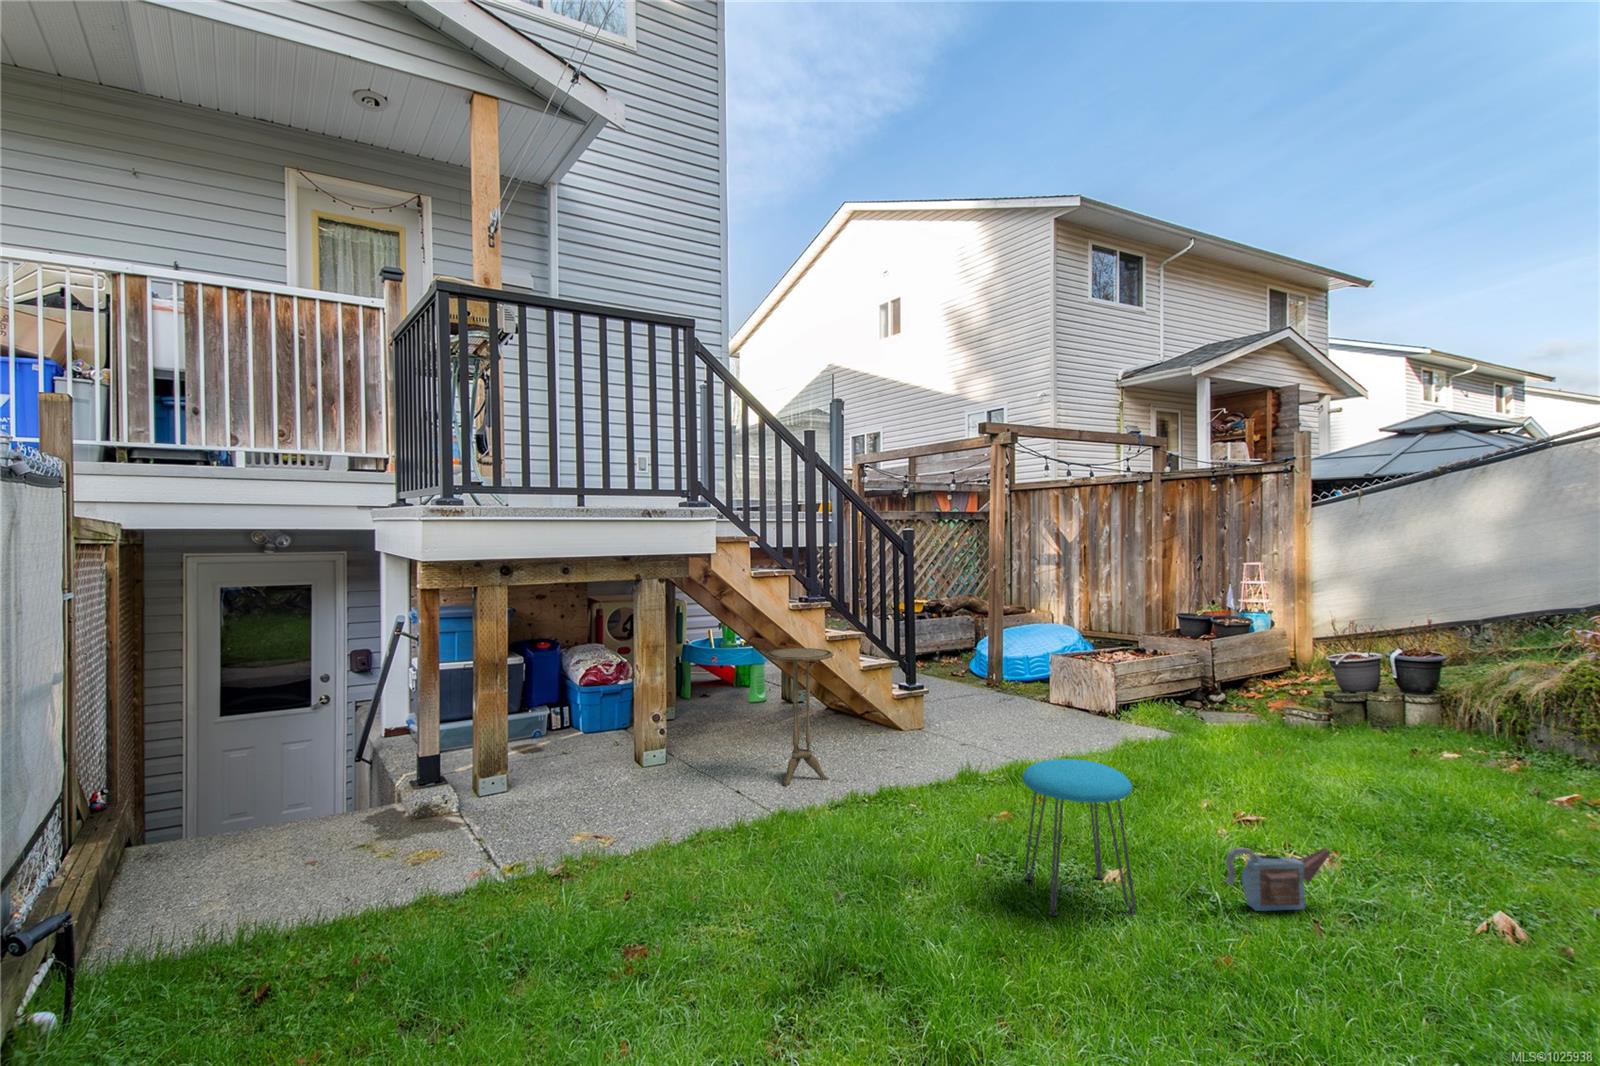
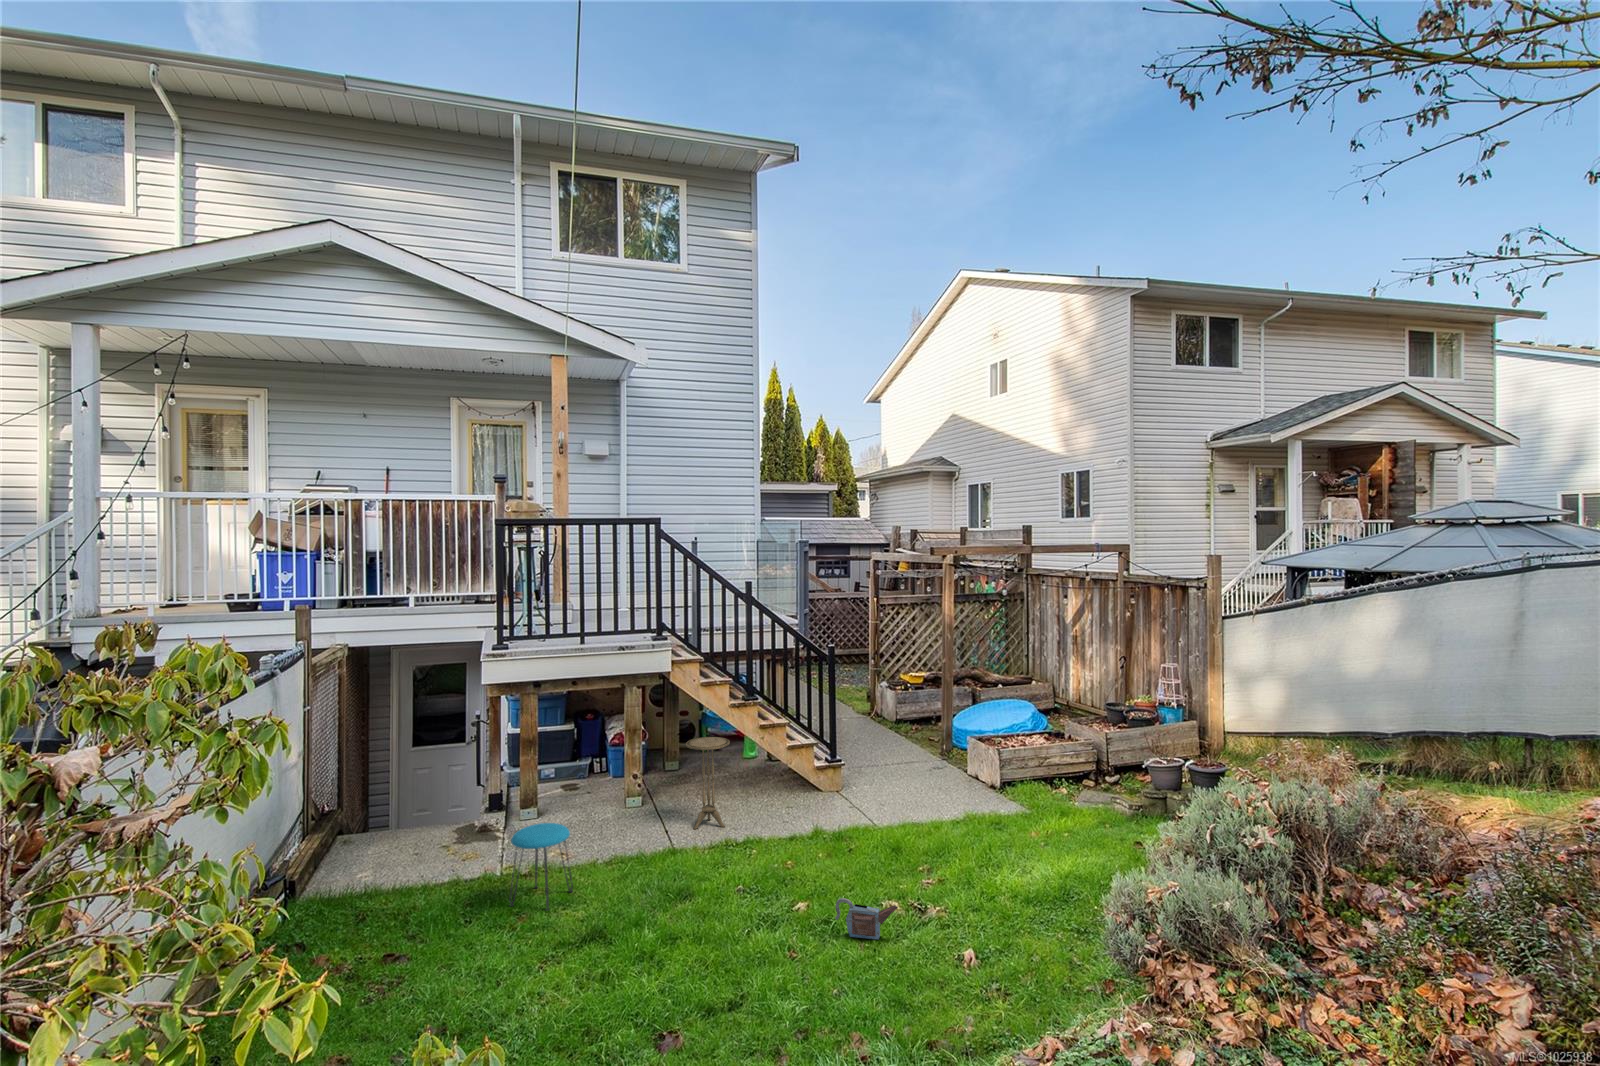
stool: present [1022,759,1136,916] -> present [509,823,573,911]

